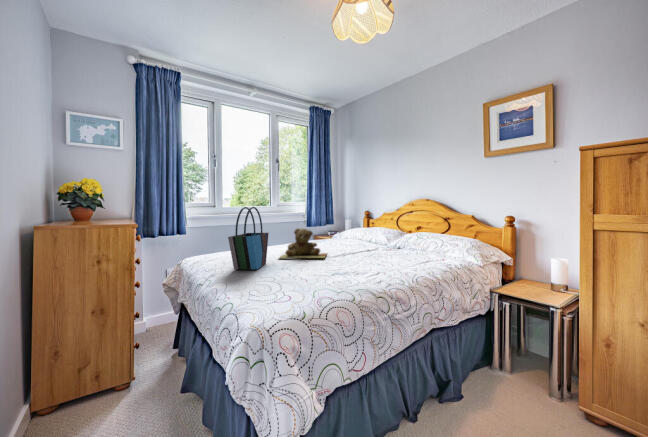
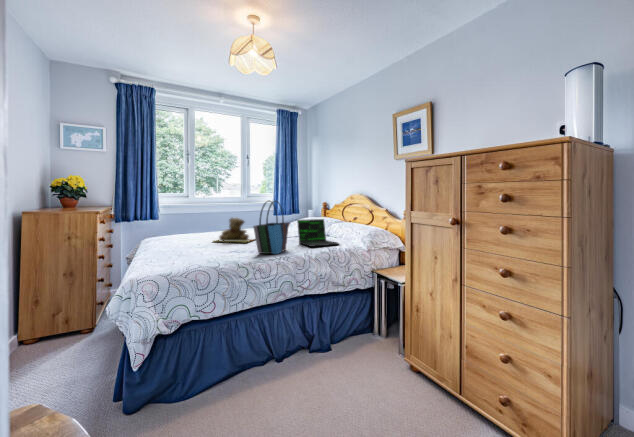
tote bag: present [228,207,269,269] -> present [253,200,289,254]
laptop: none [382,228,436,261] -> present [297,219,339,247]

